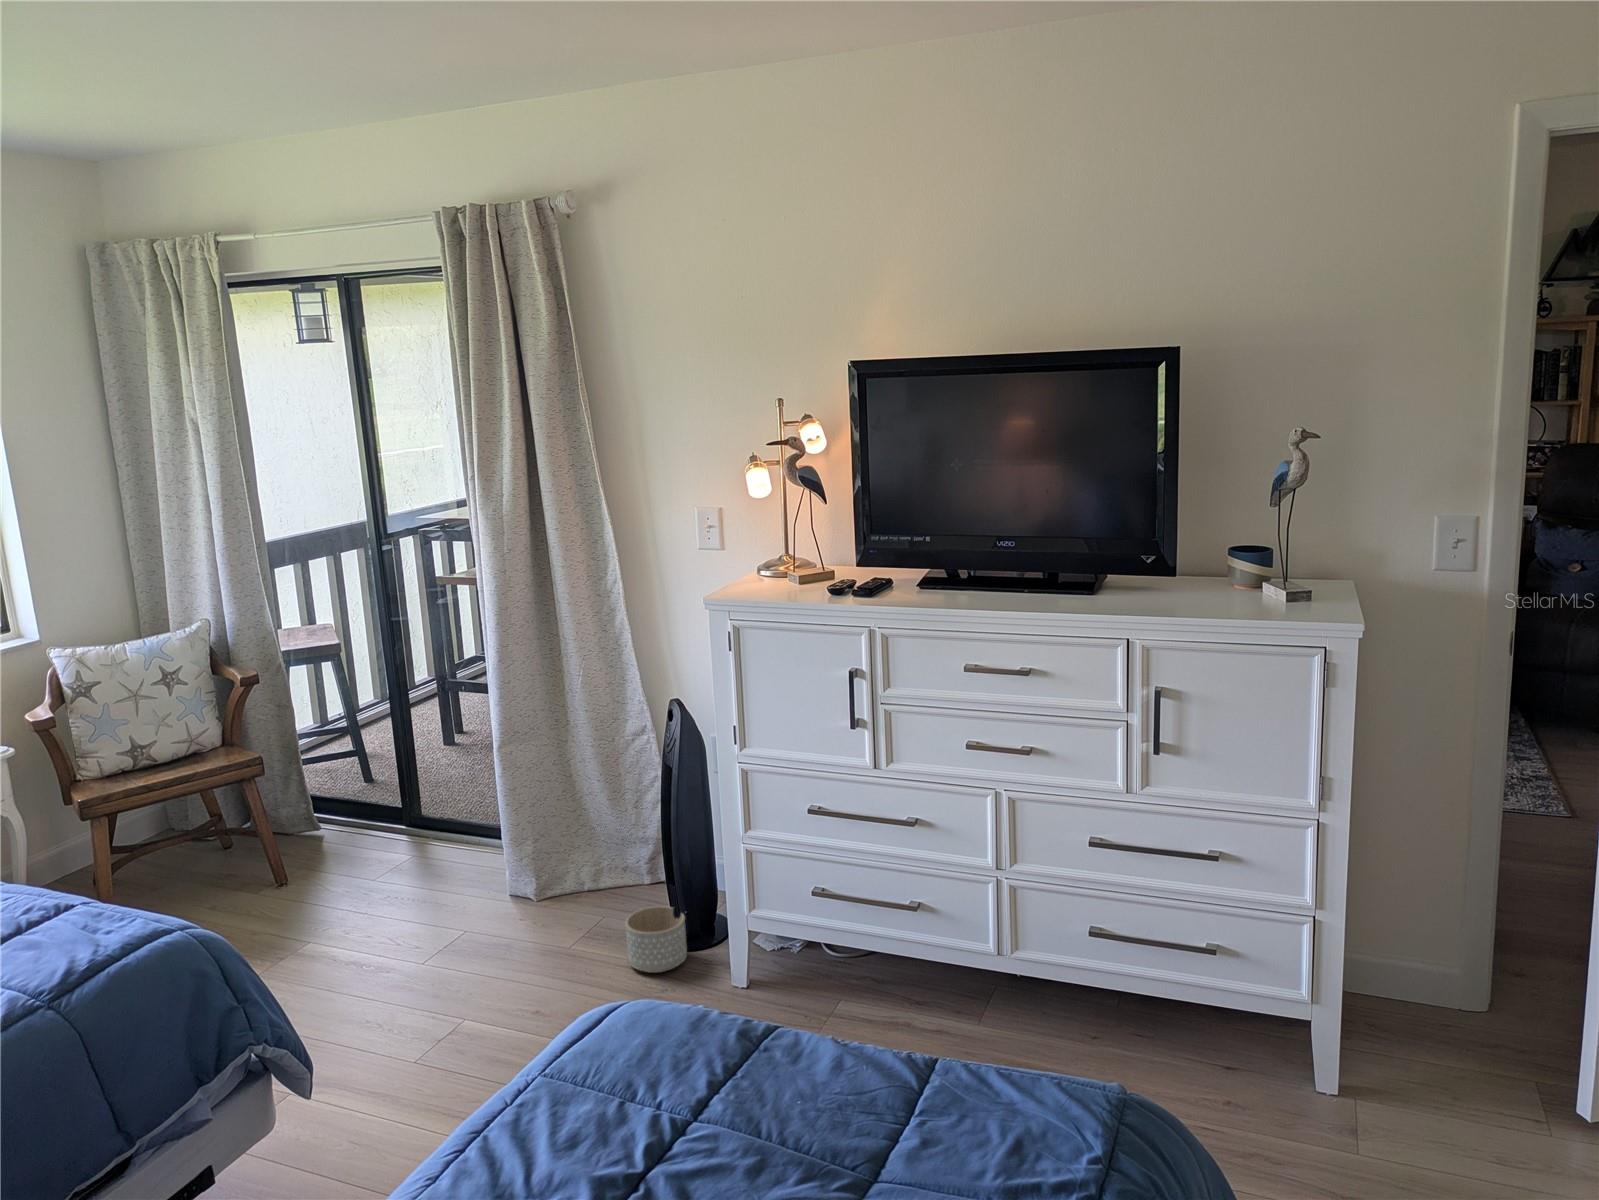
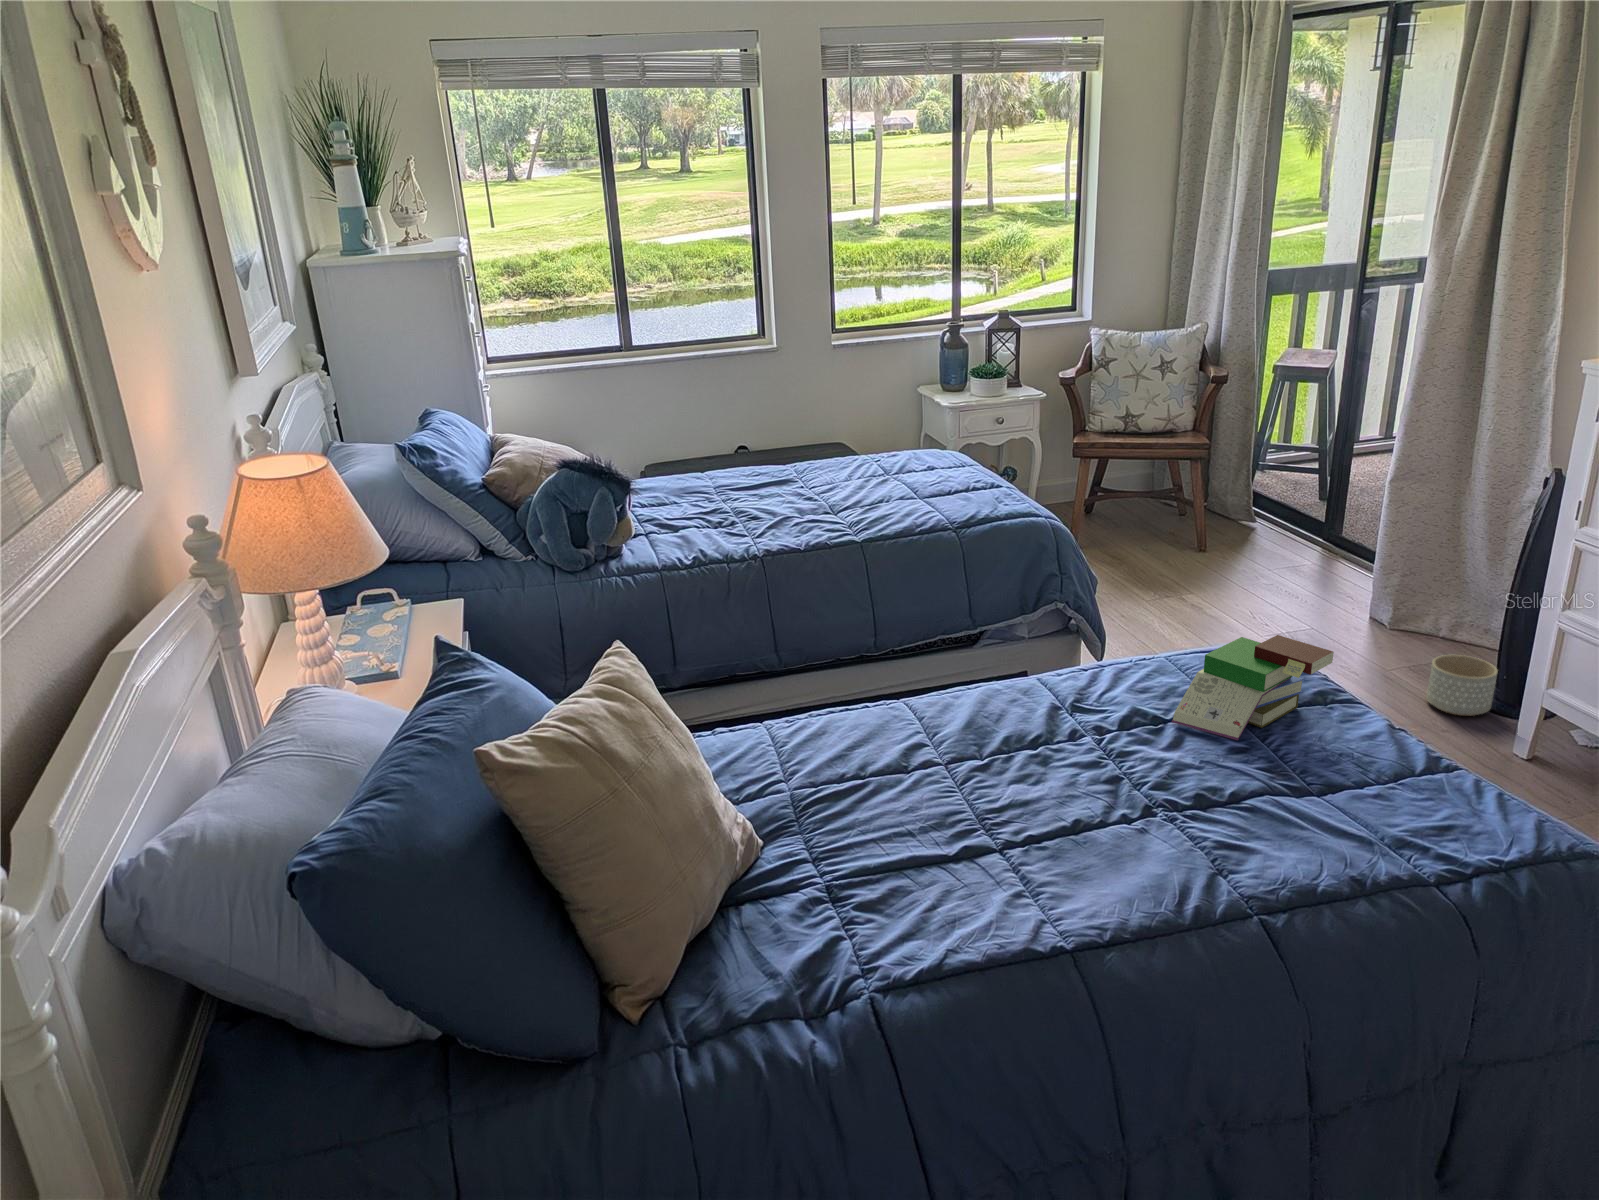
book: none [641,987,772,1169] -> present [1172,635,1334,740]

